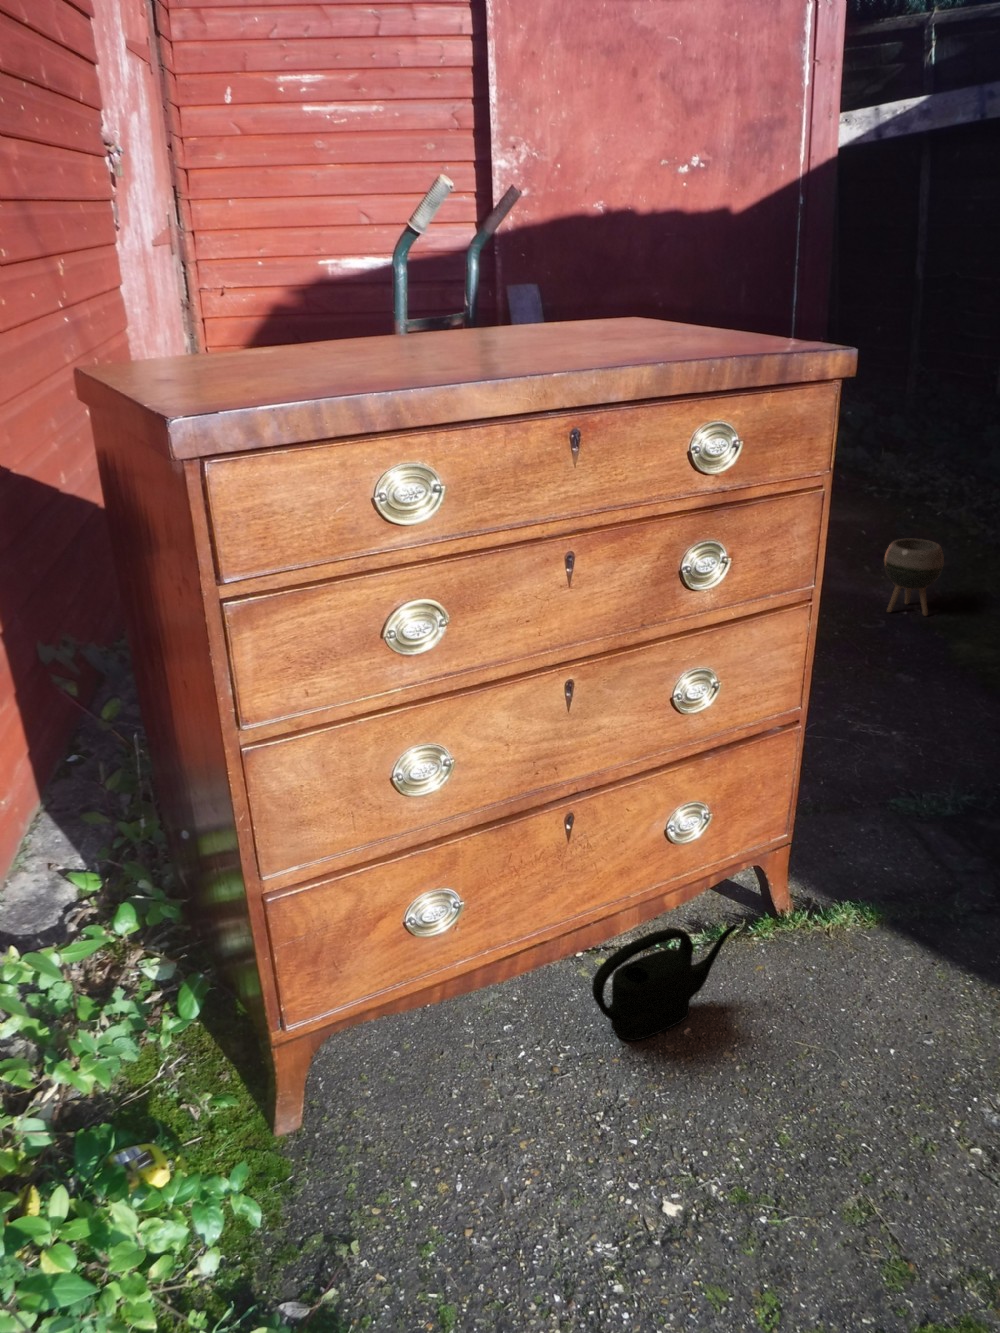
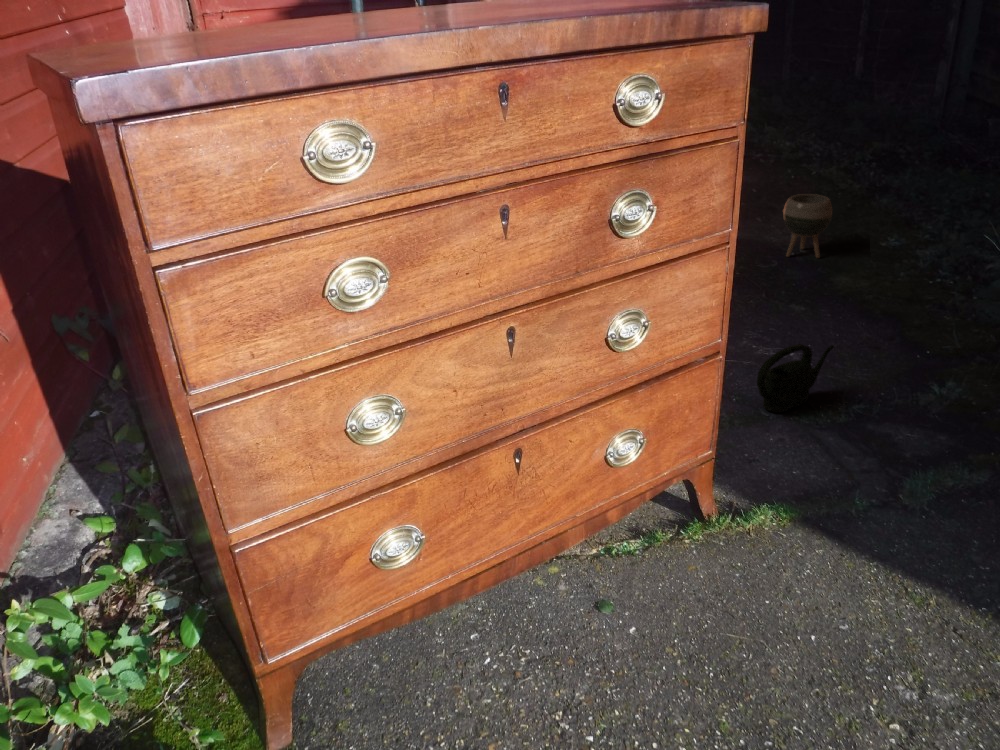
watering can: present [592,924,737,1041] -> present [757,344,834,412]

